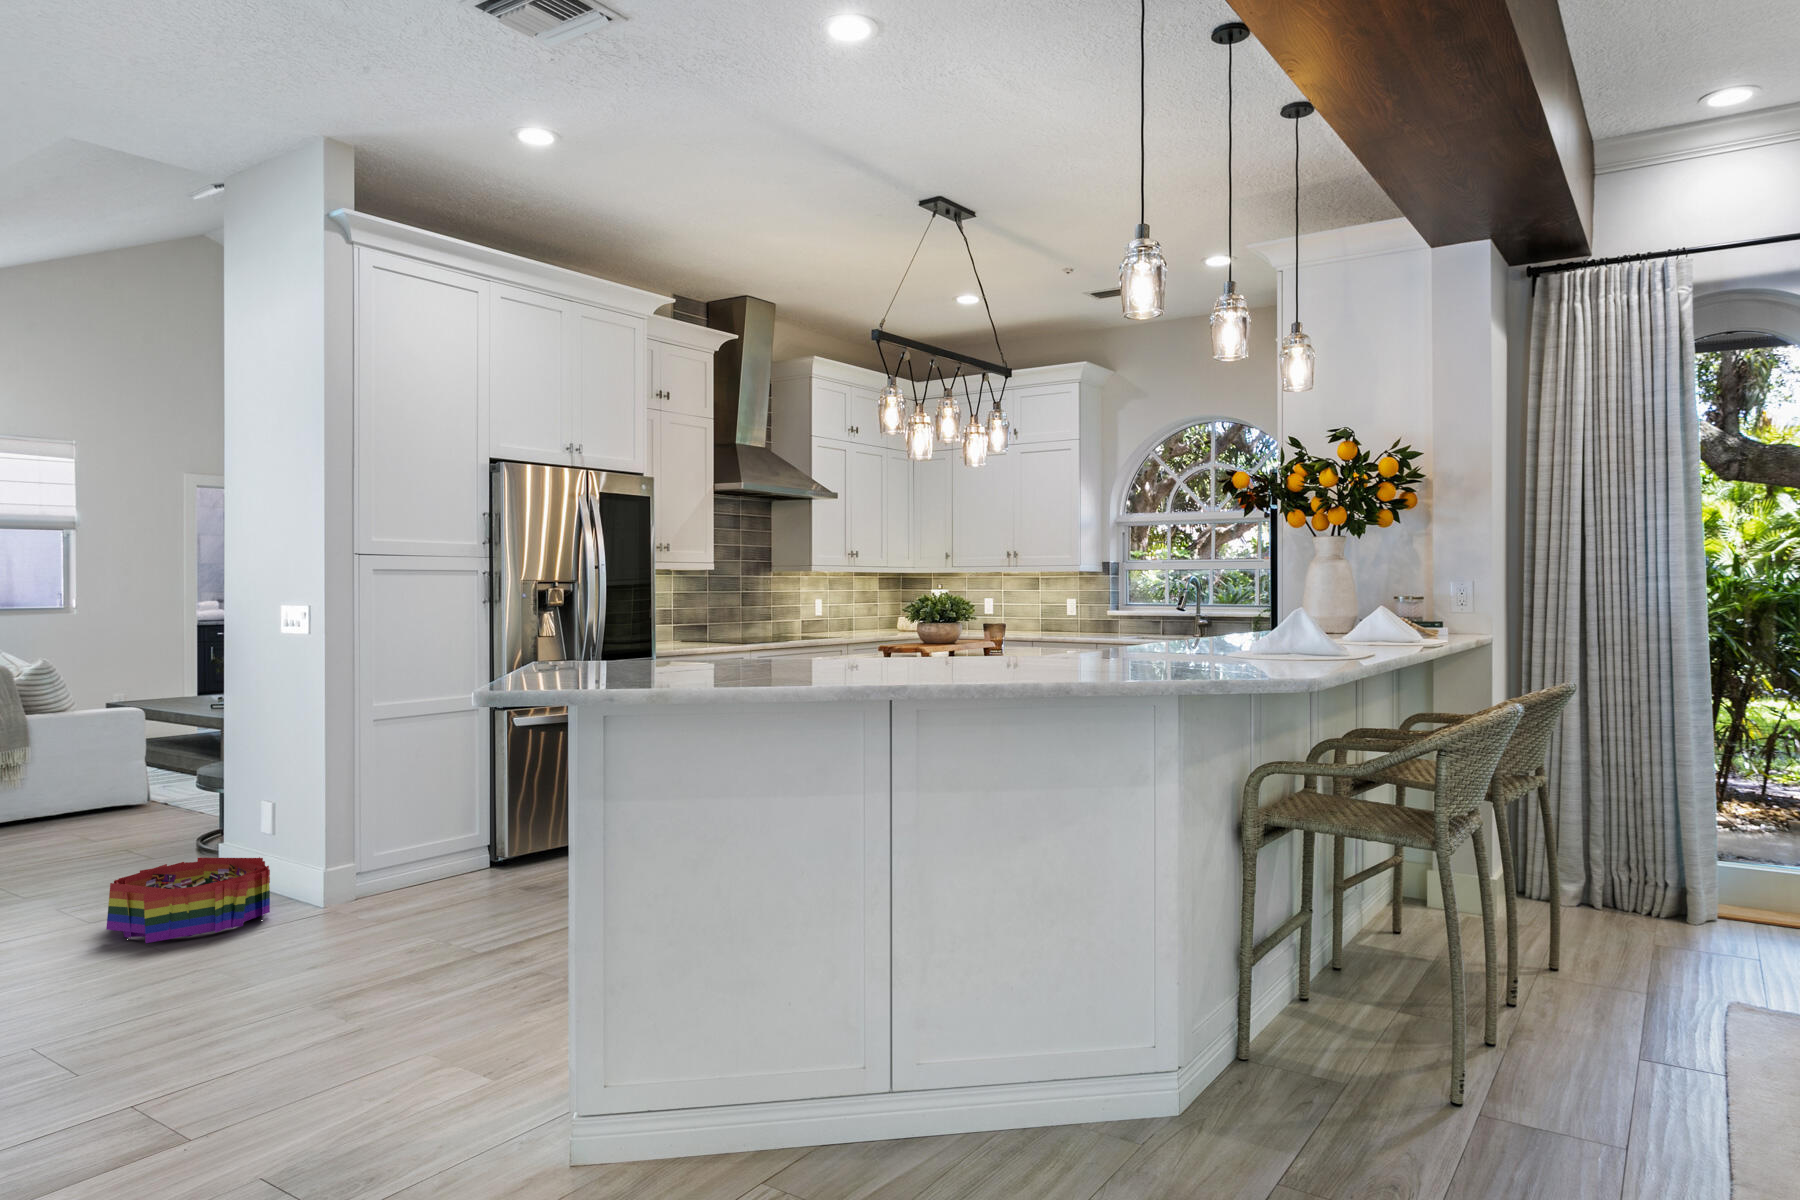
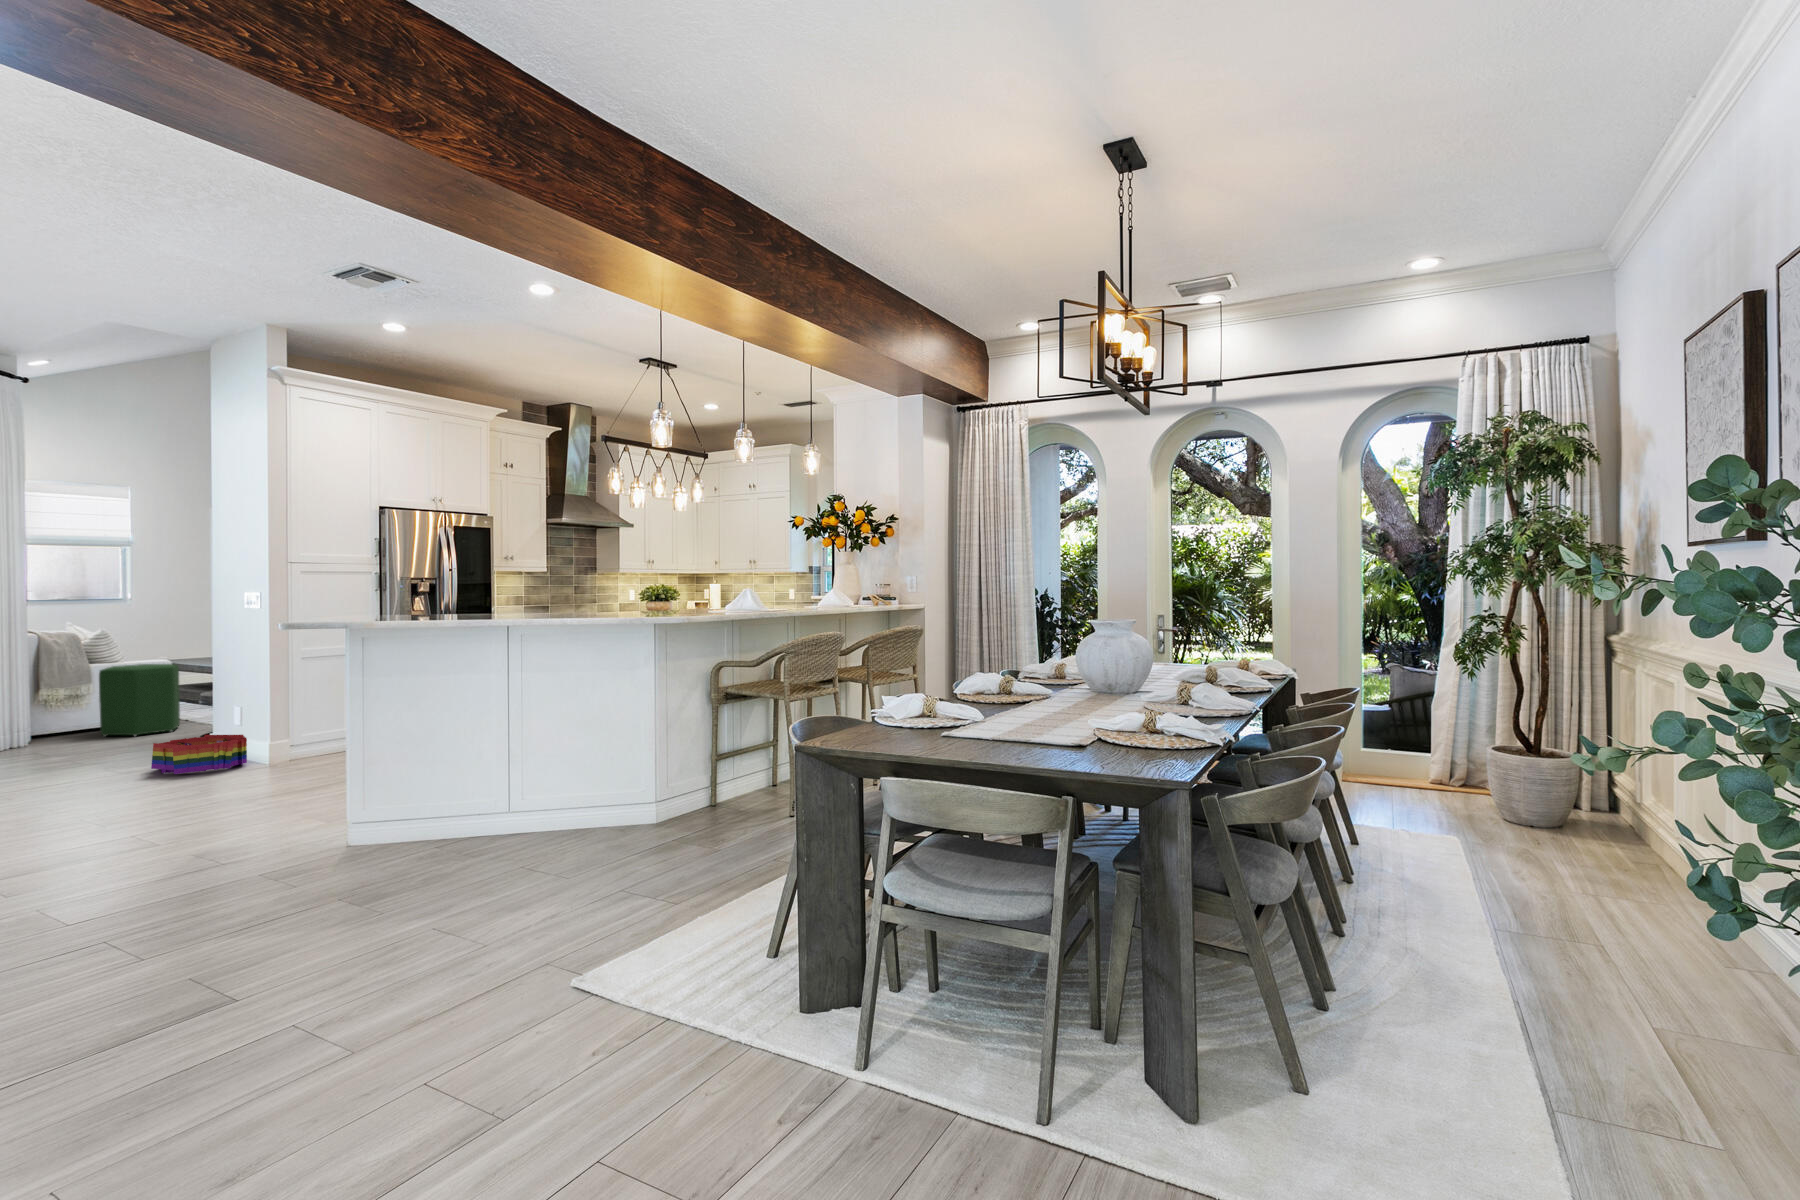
ottoman: none [32,715,156,836] -> present [99,664,180,736]

